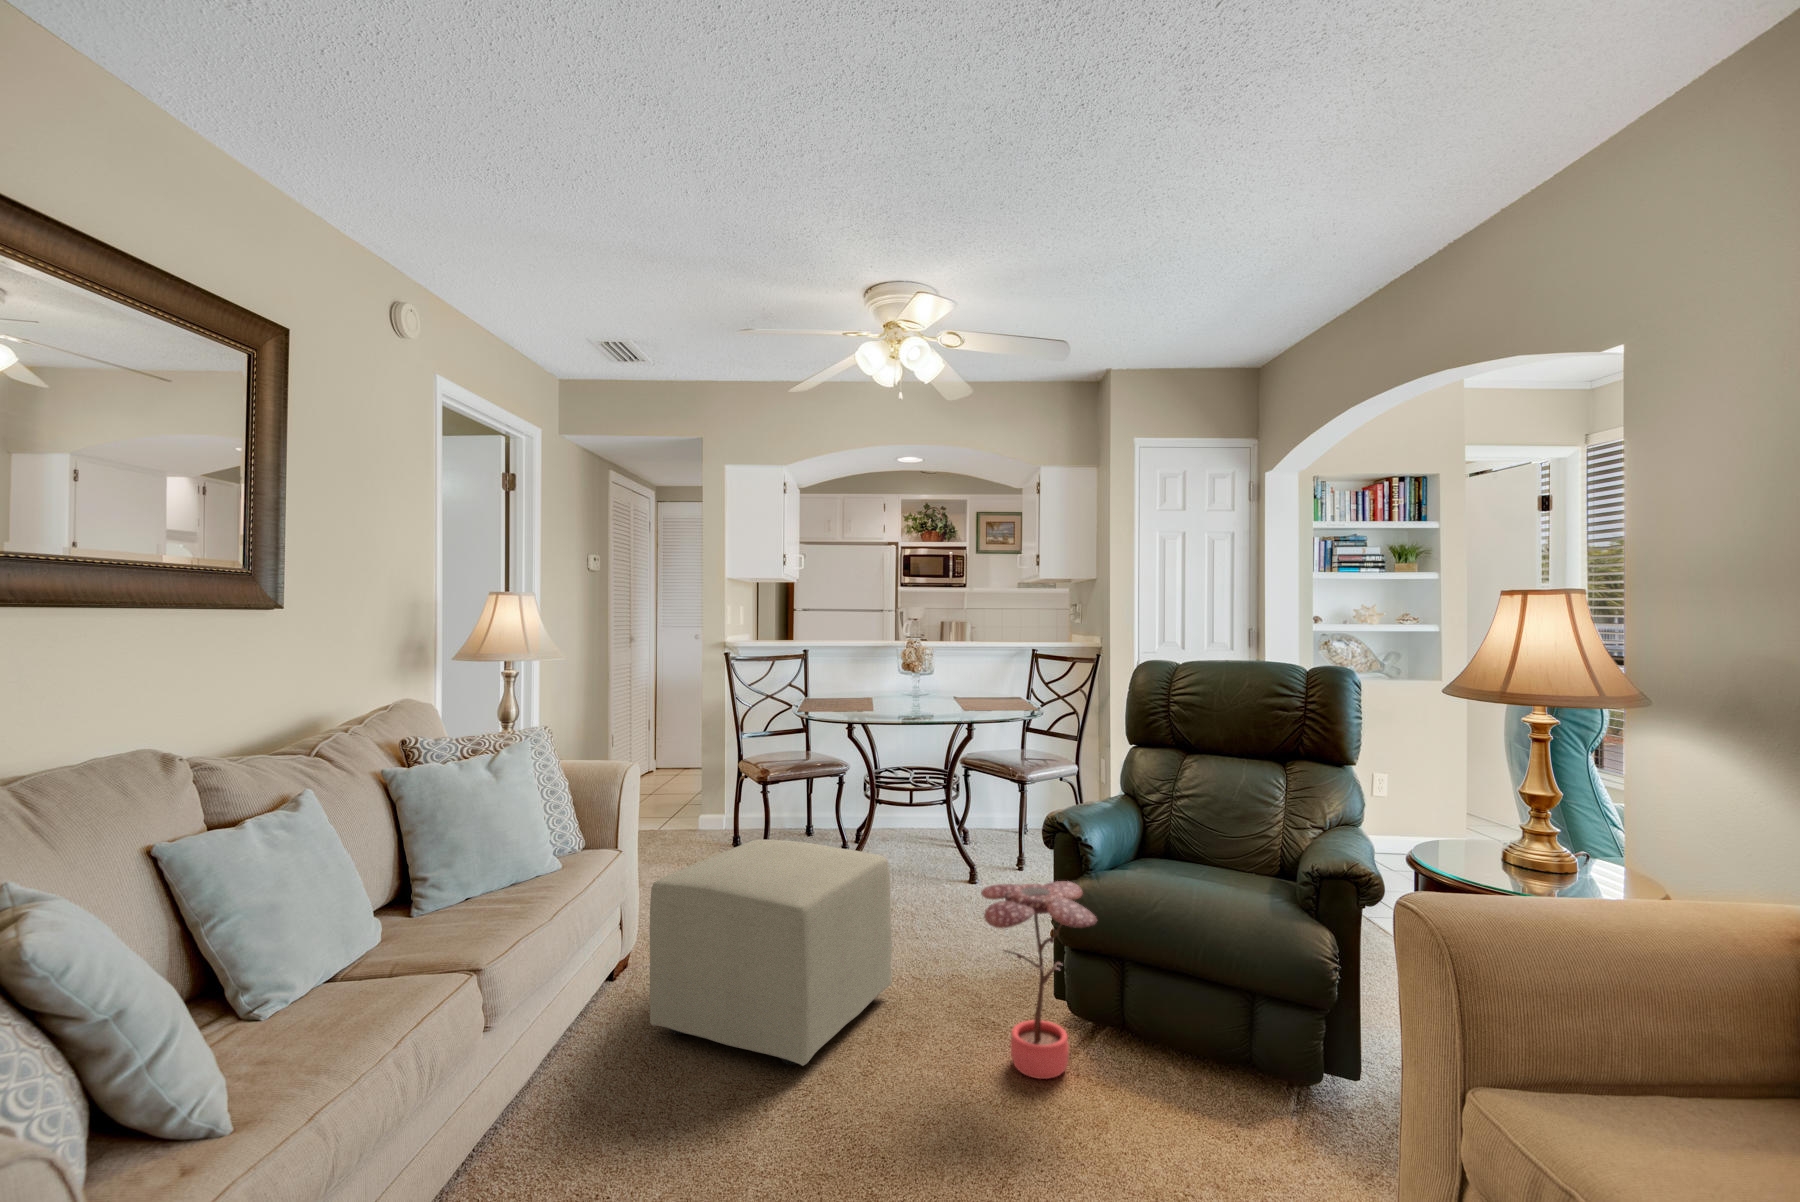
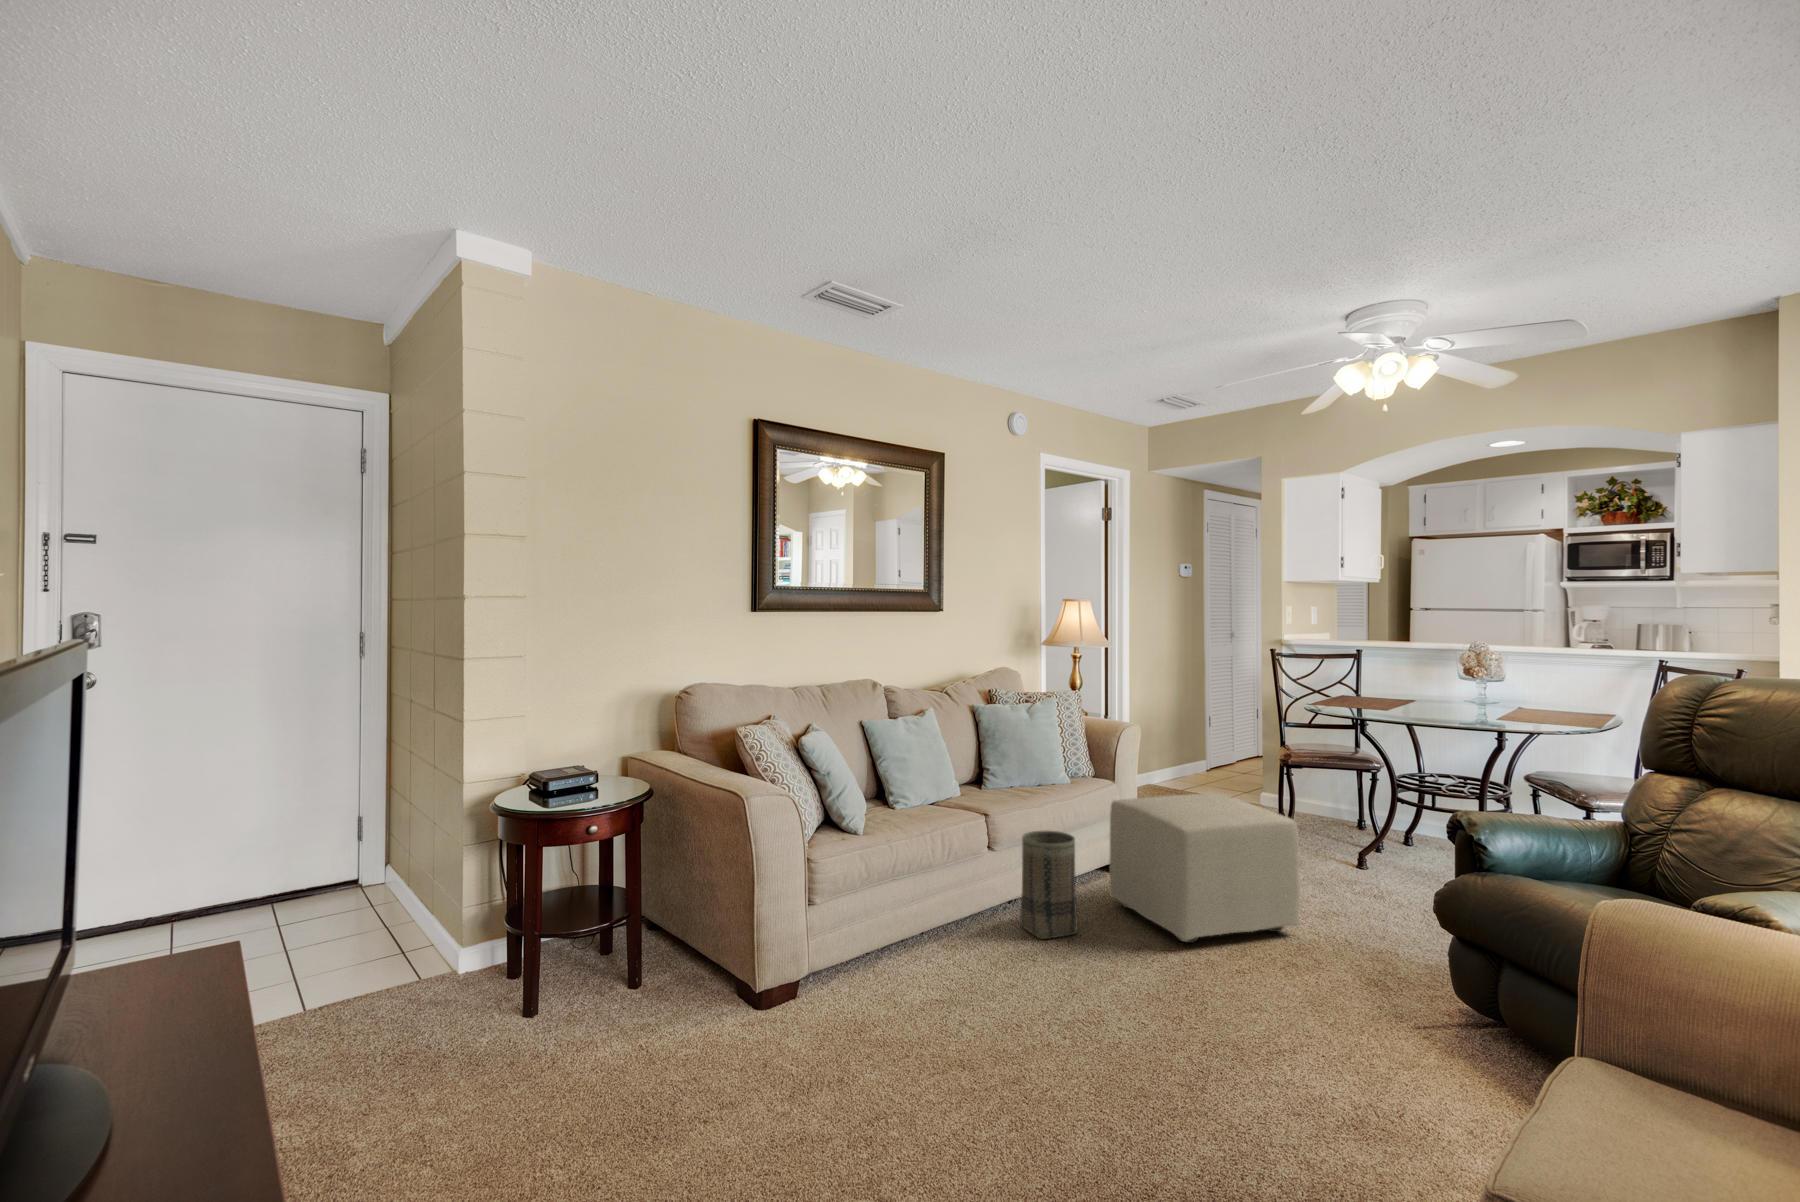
potted plant: present [981,881,1097,1079] -> none [1313,852,1434,1014]
basket: none [544,957,647,1158] -> present [1020,831,1078,939]

